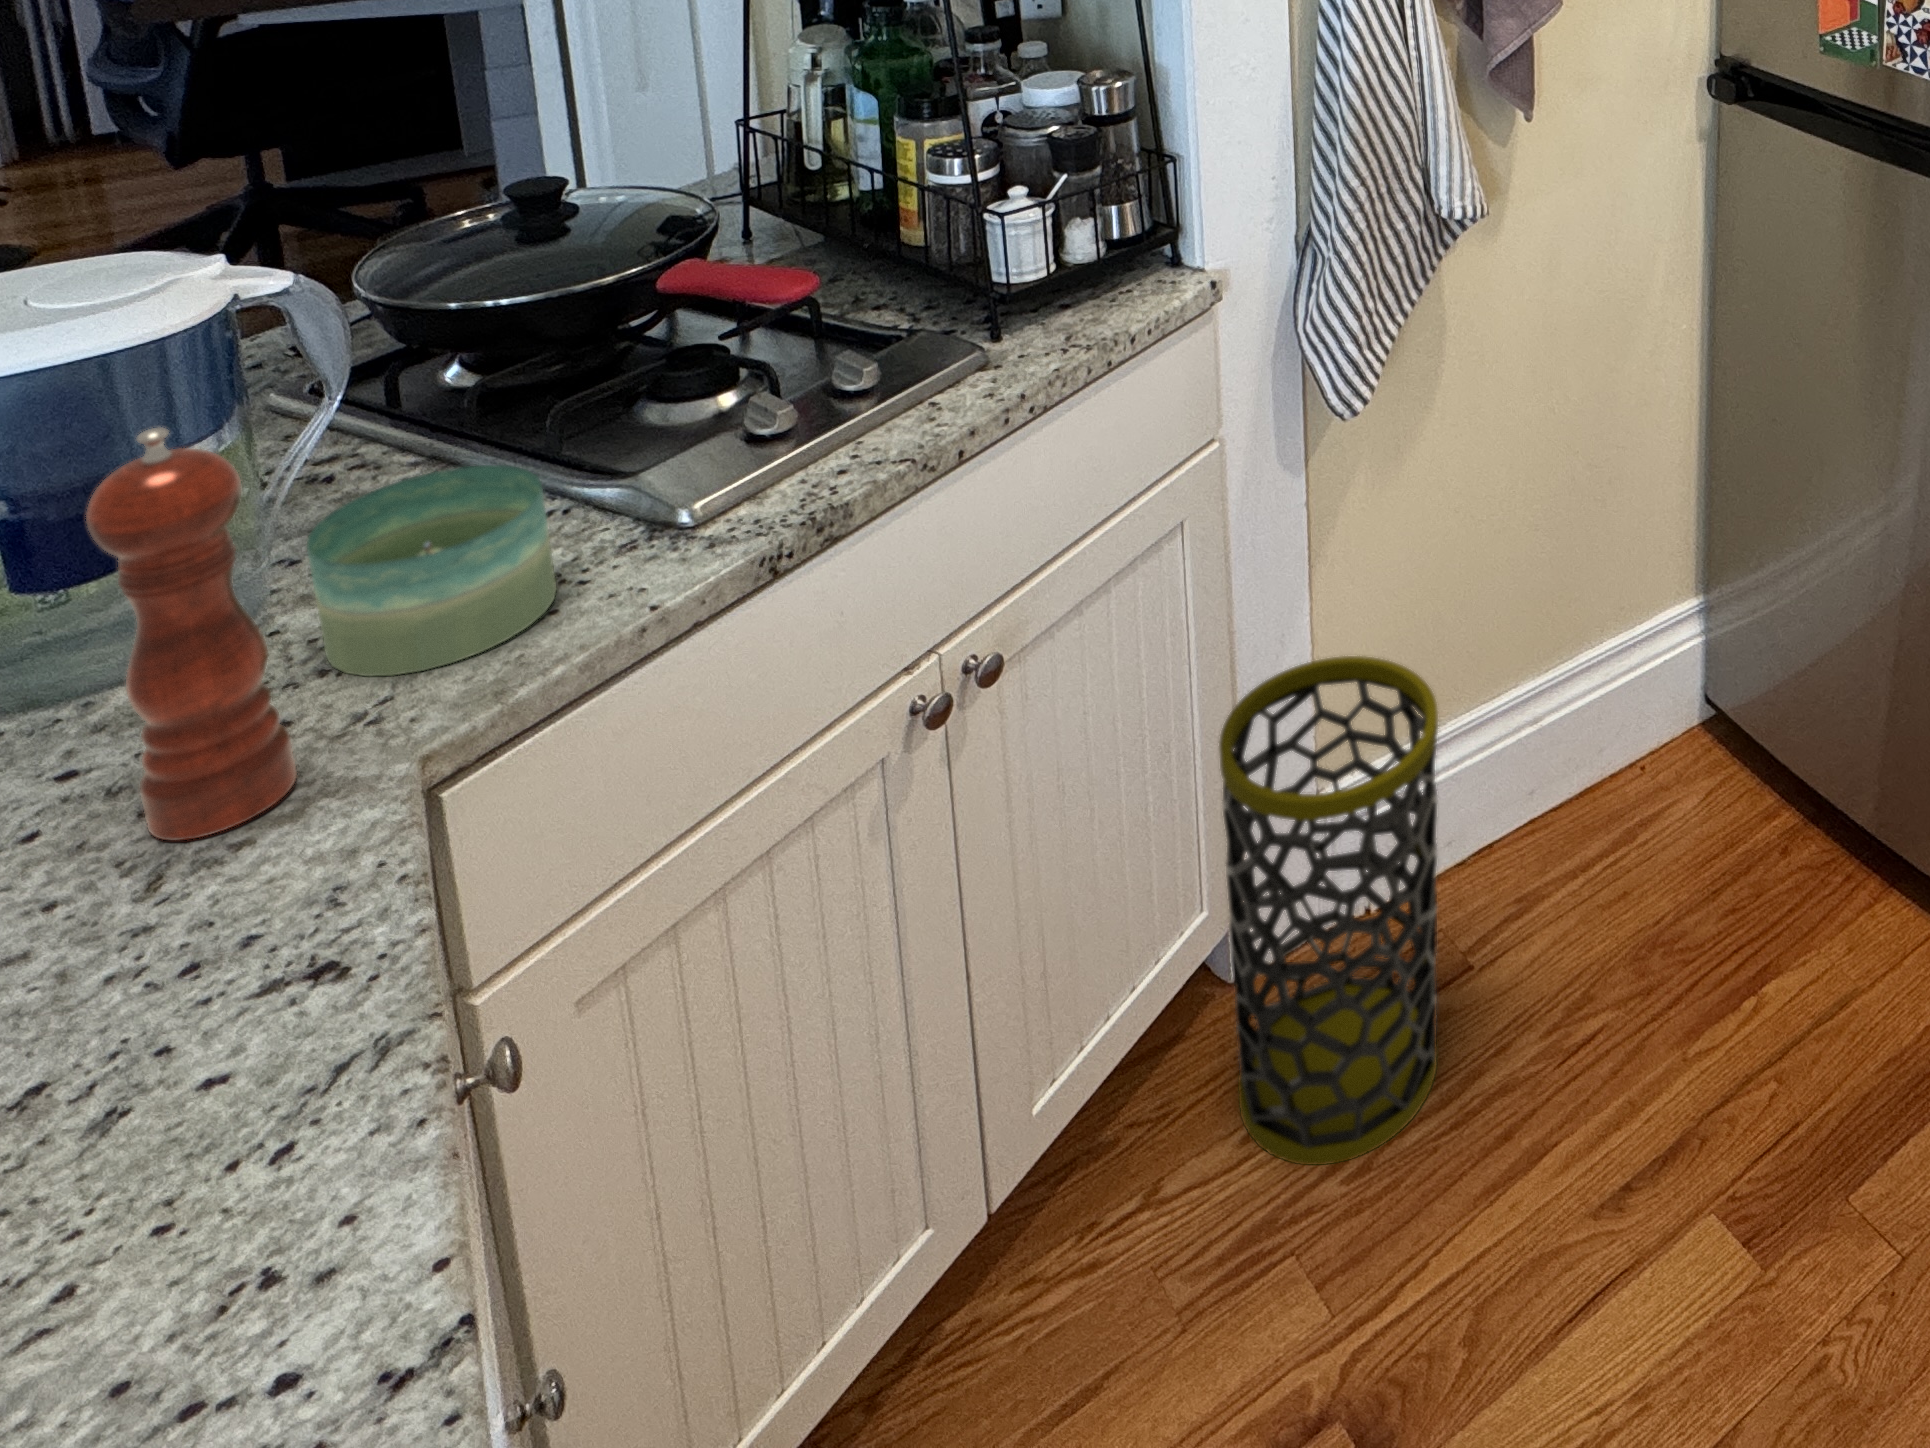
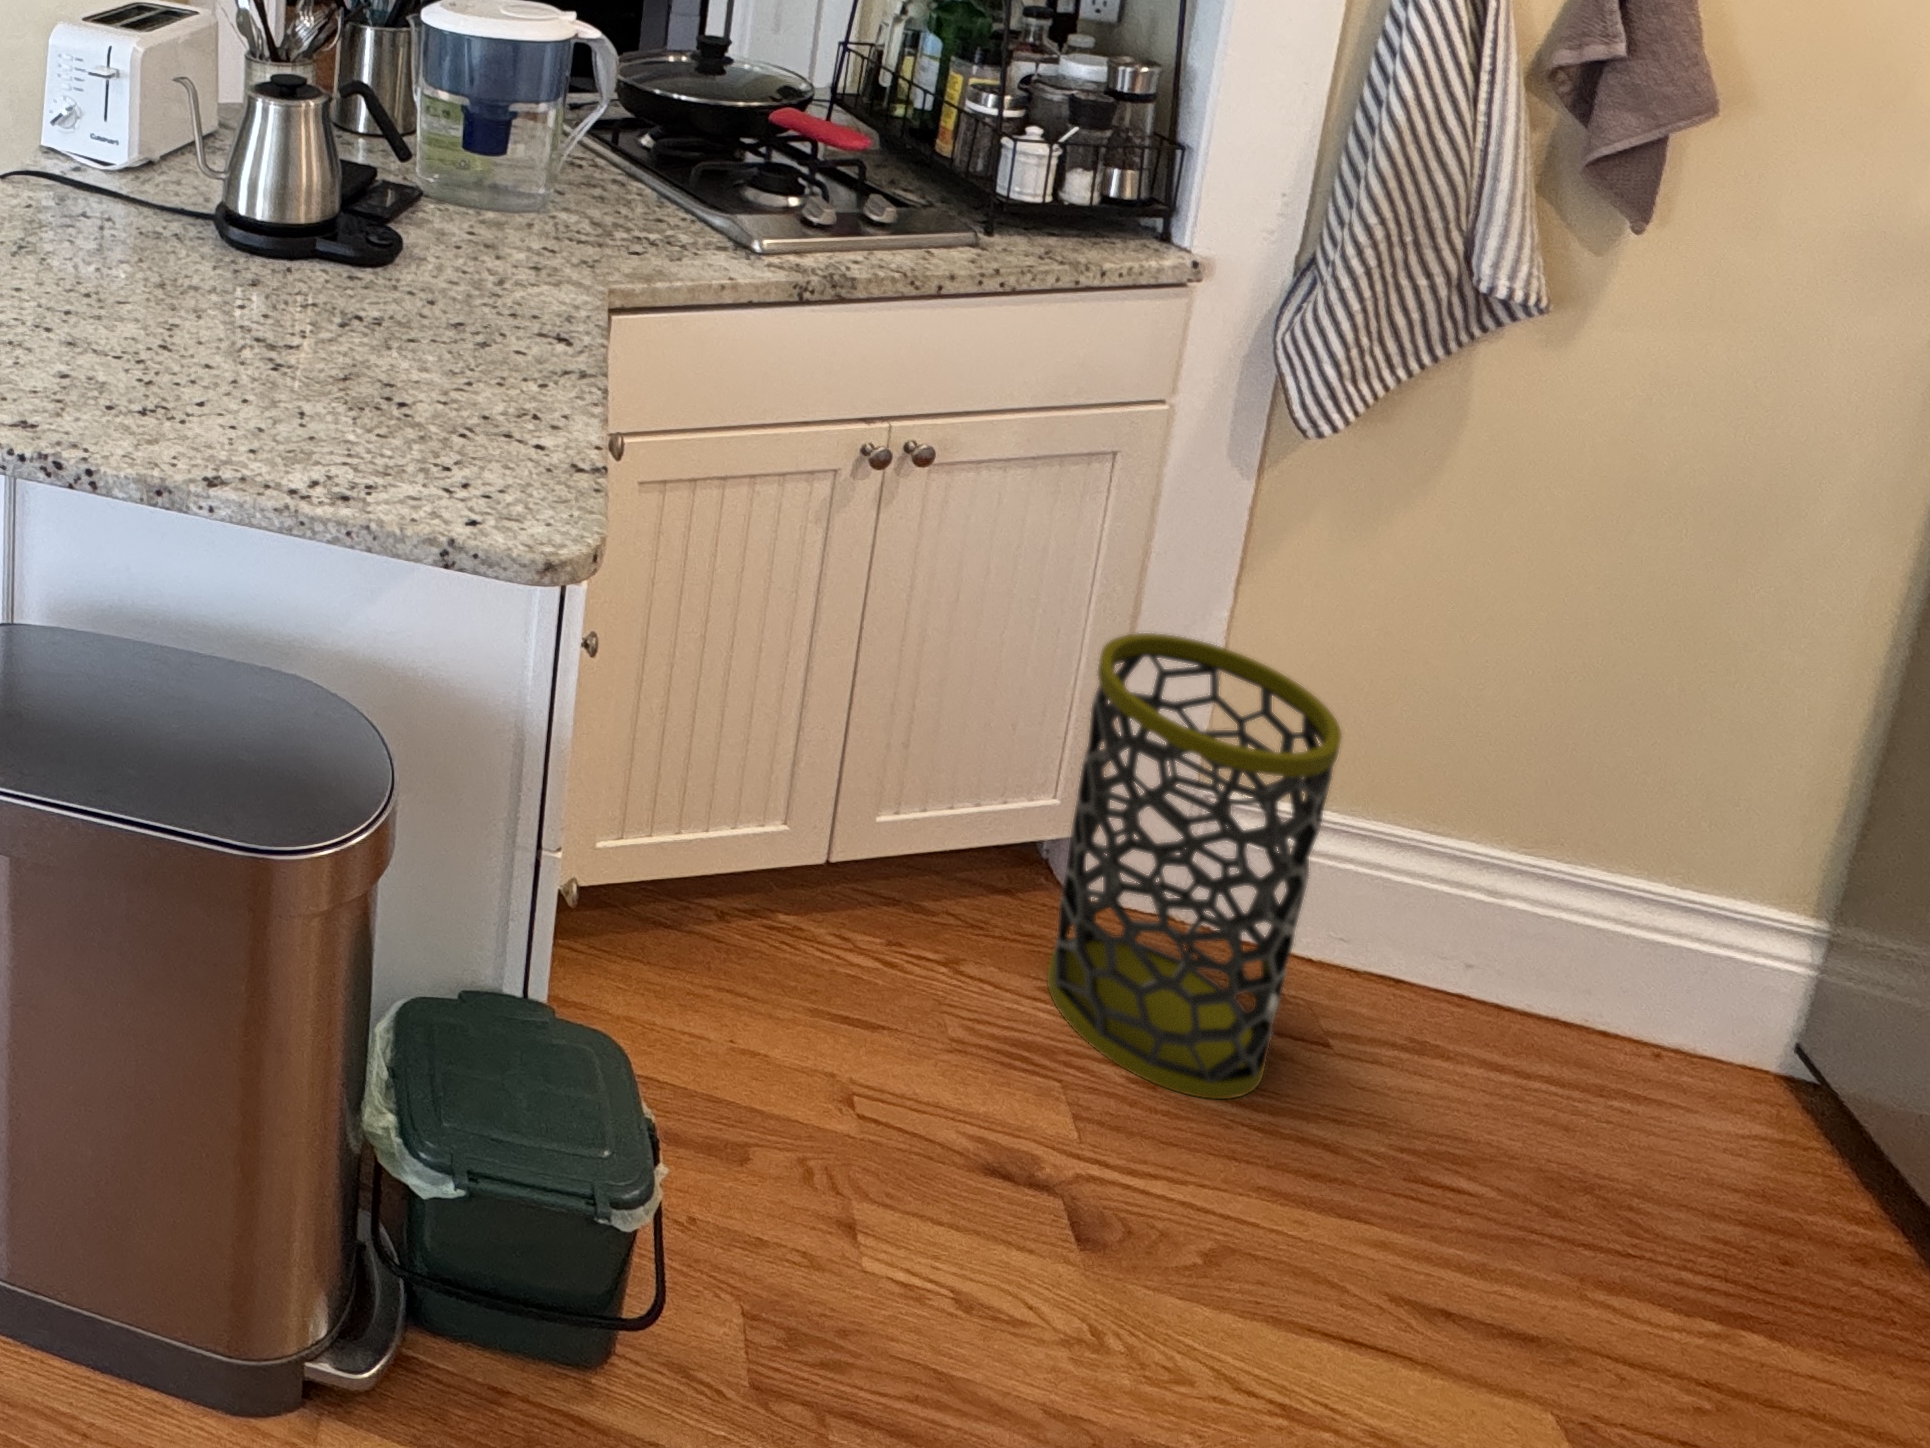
pepper mill: present [86,427,297,840] -> none [507,66,579,273]
candle: present [307,465,556,676] -> none [578,158,693,258]

